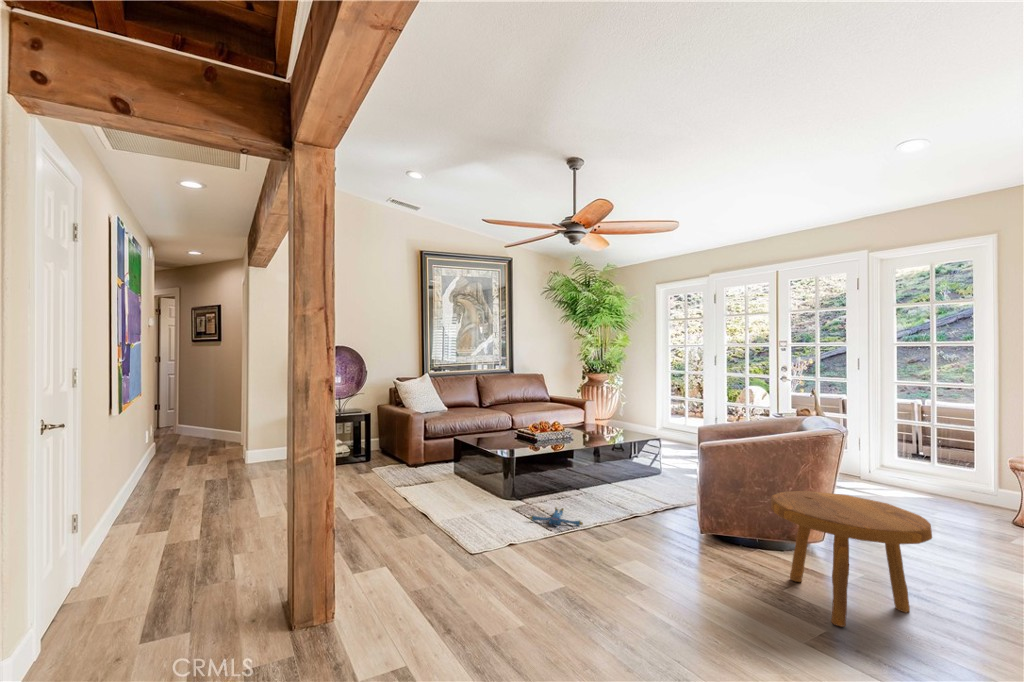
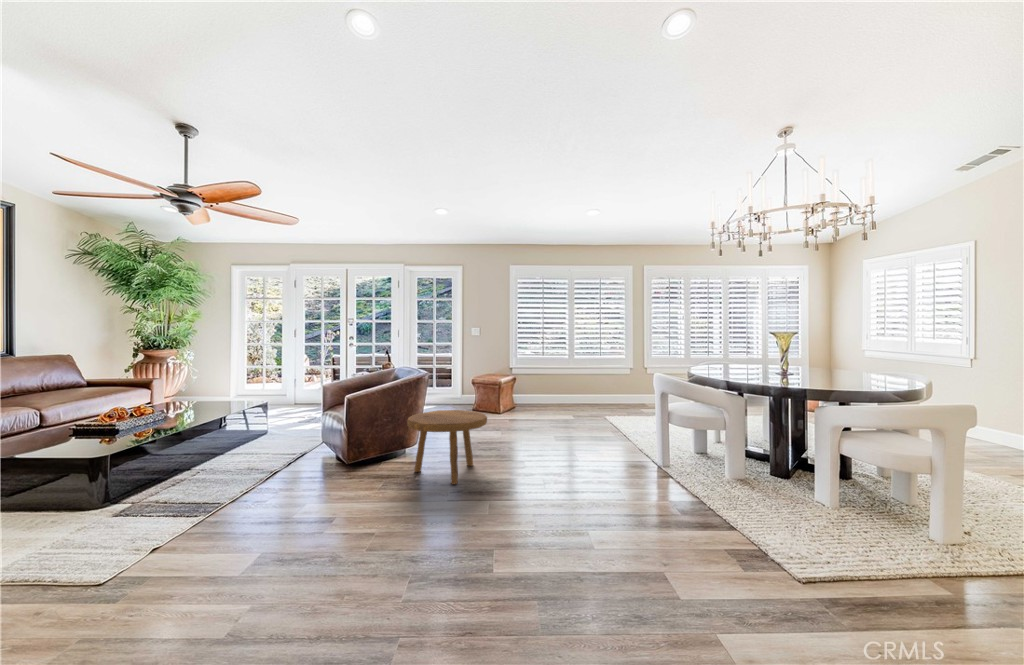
plush toy: present [529,508,583,526] -> none [159,489,231,514]

